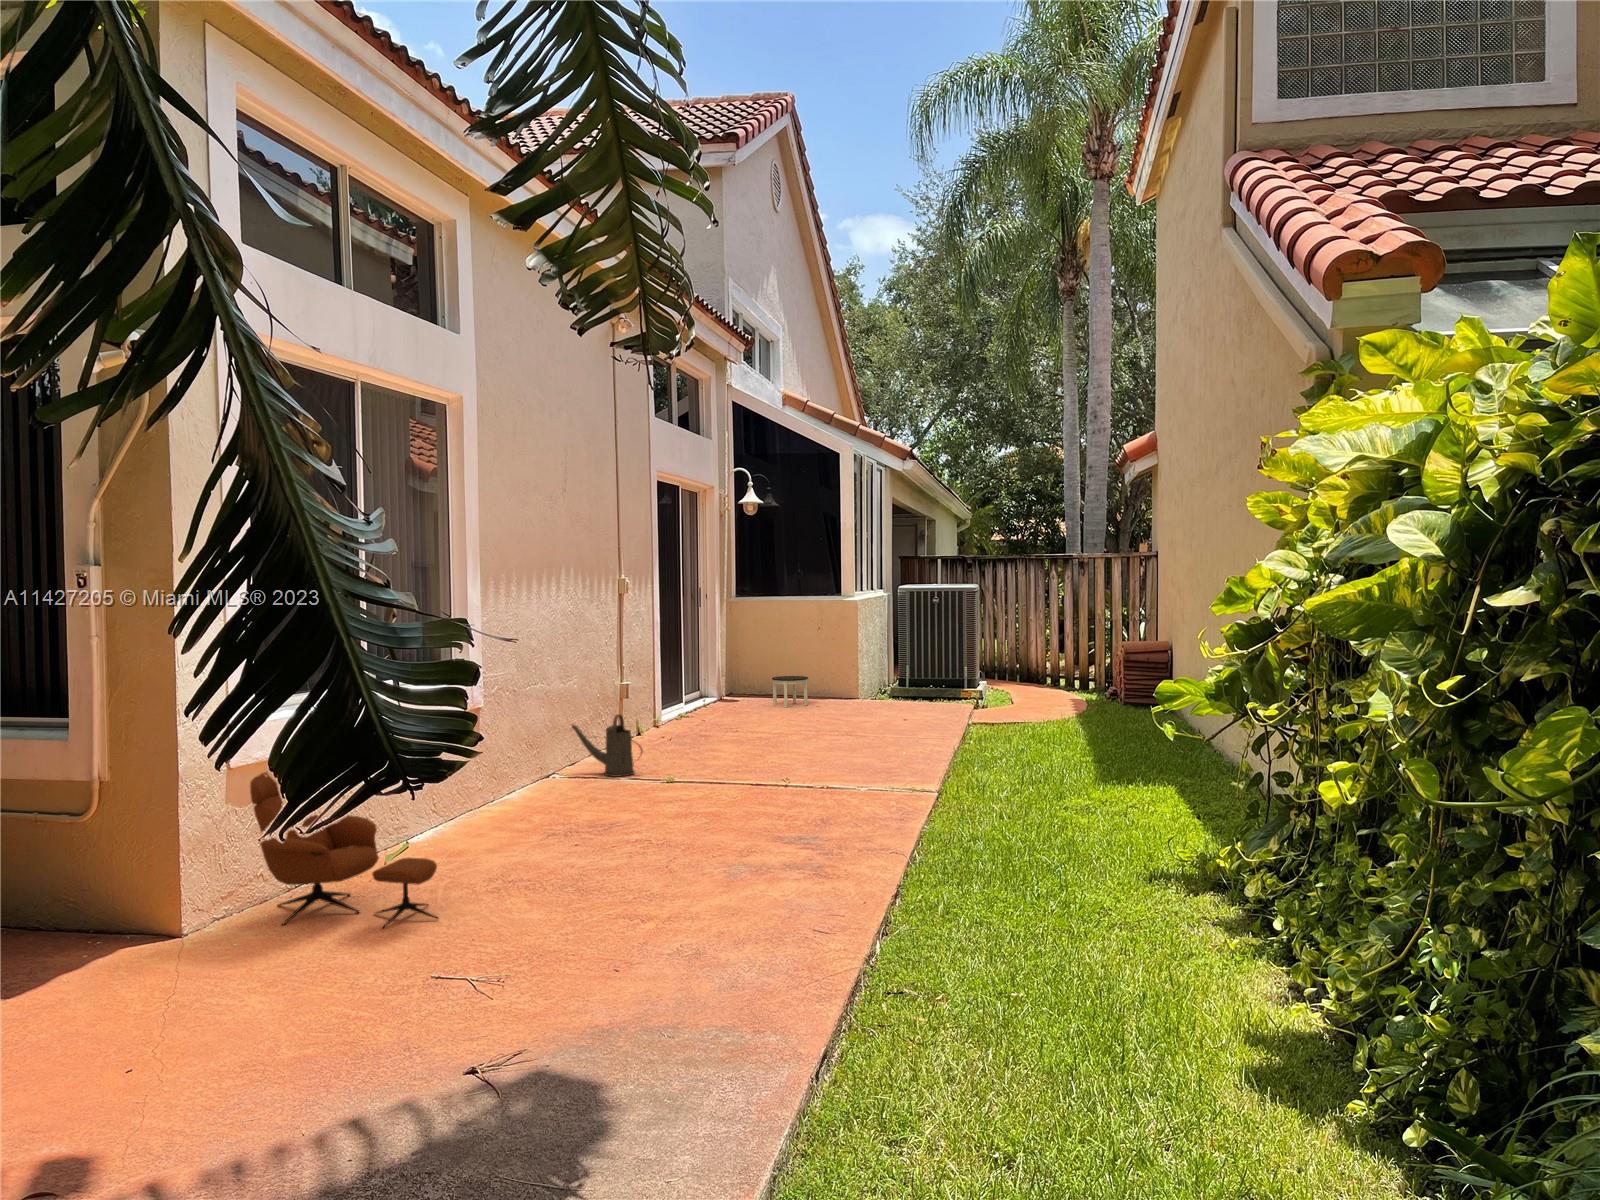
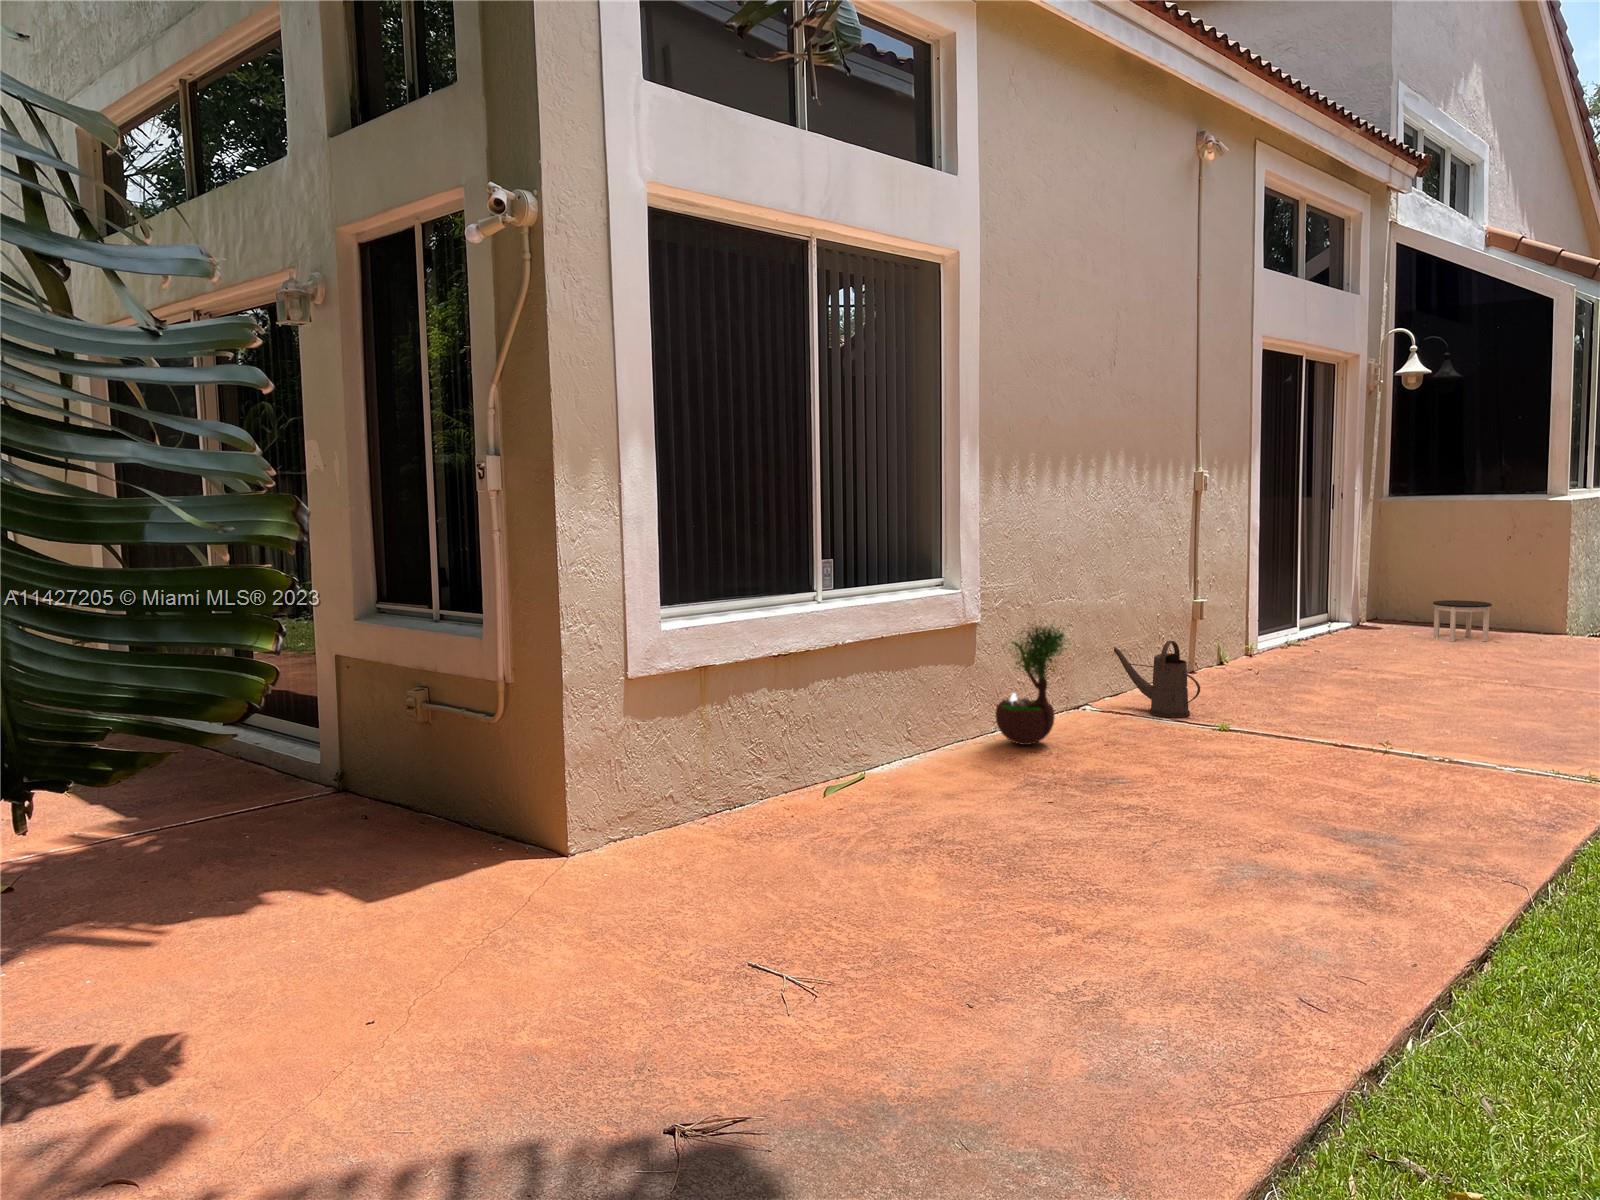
potted tree: none [497,695,561,808] -> present [995,620,1070,745]
lounge chair: present [250,772,438,928] -> none [645,683,817,898]

